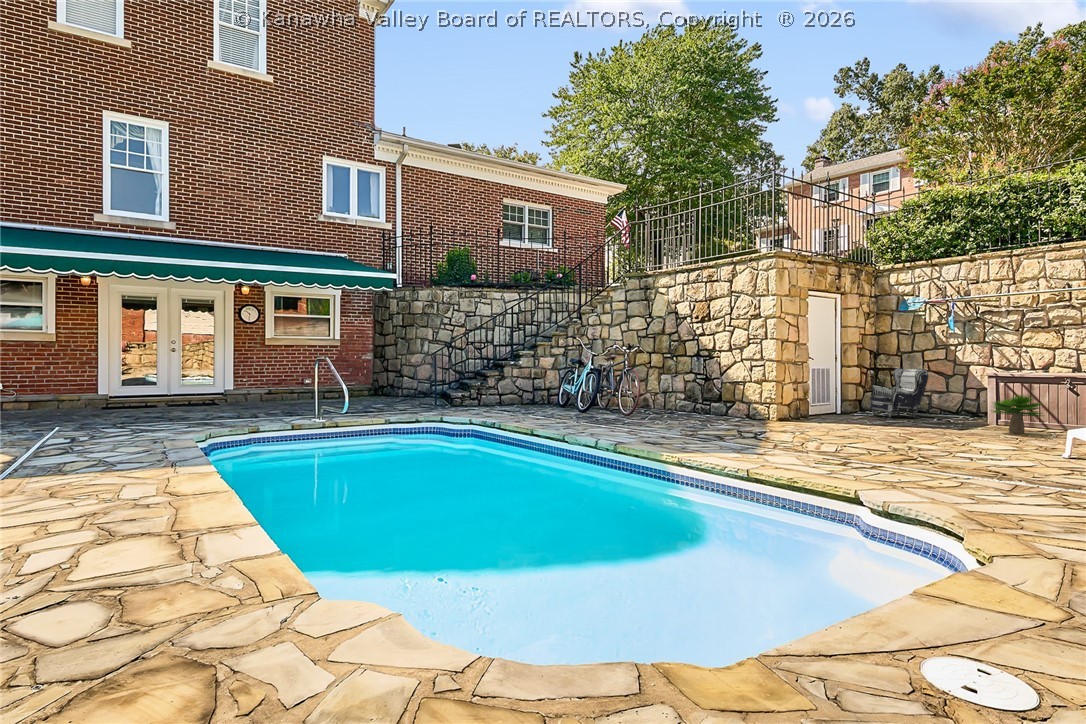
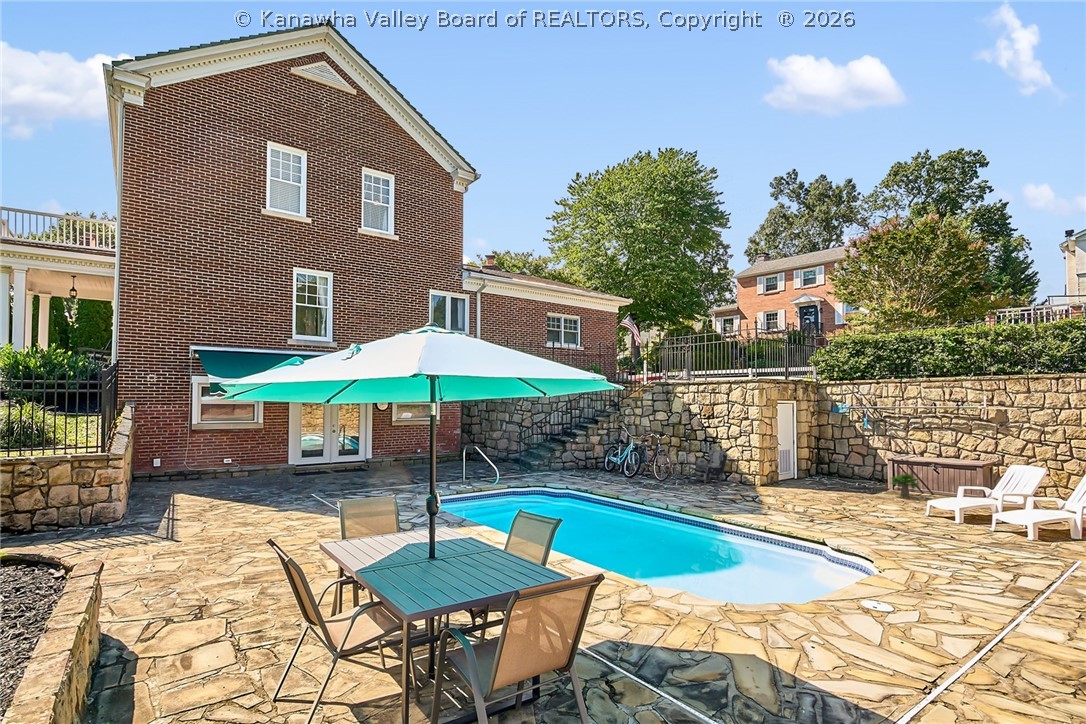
armchair: present [870,368,928,418] -> present [694,449,727,483]

